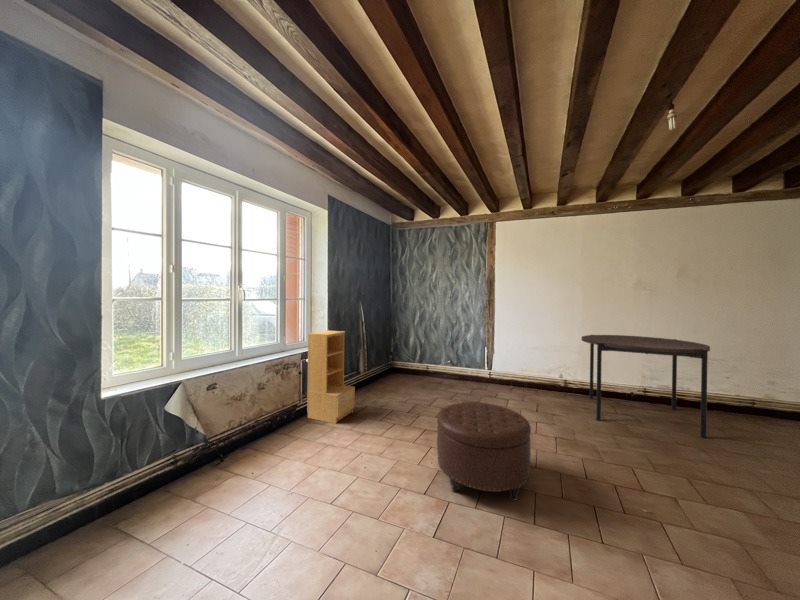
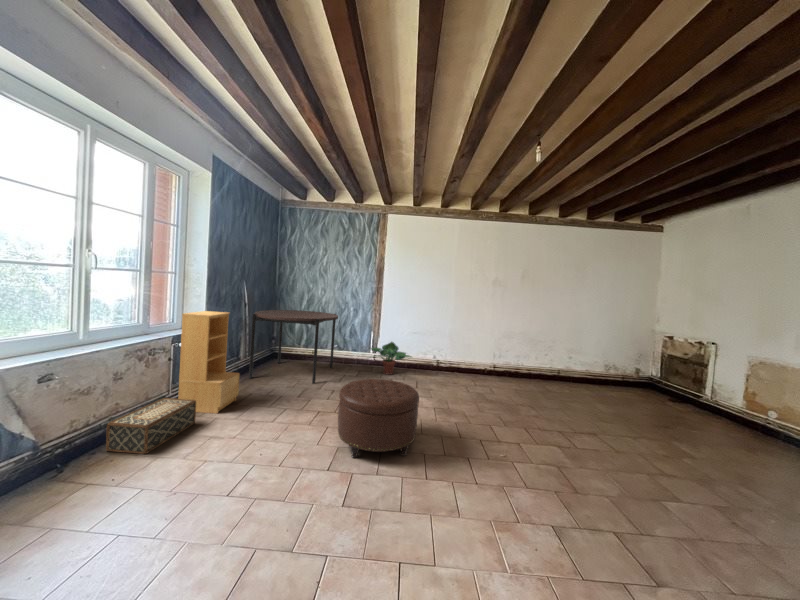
dining table: present [582,335,710,438] -> present [249,310,338,384]
potted plant: none [475,359,533,396] -> present [369,342,411,375]
woven basket: none [252,406,317,455] -> present [106,398,196,454]

